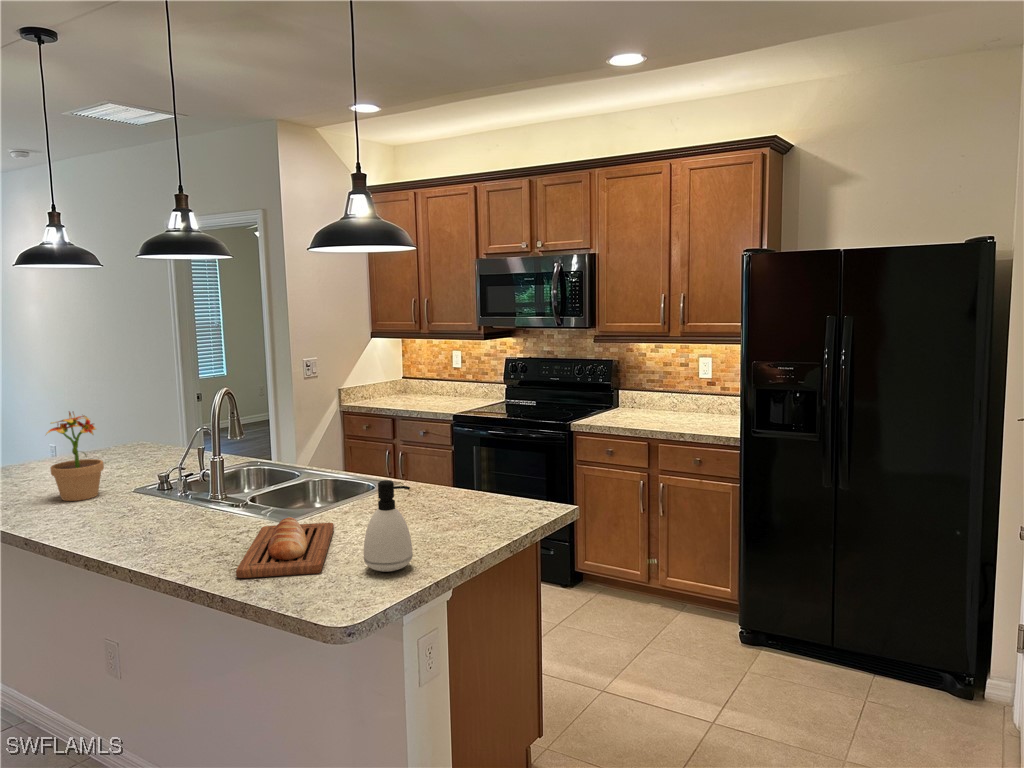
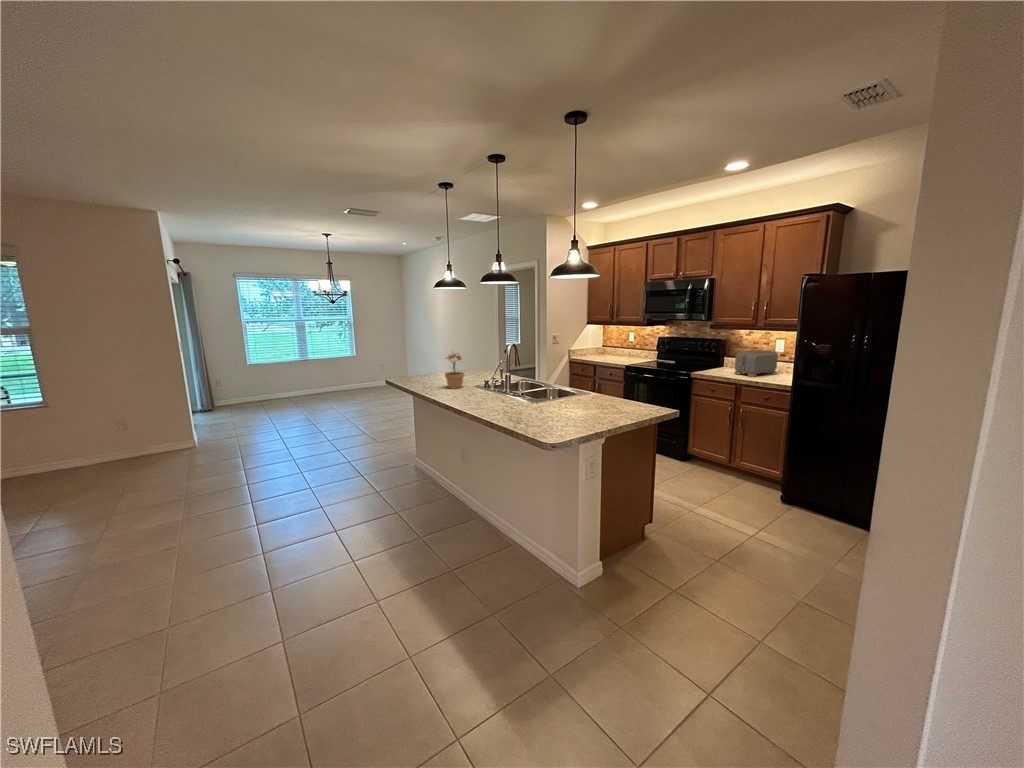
toaster: none [642,376,706,424] -> present [734,350,778,377]
soap dispenser: present [364,480,413,572] -> none [564,386,586,426]
bread loaf: present [236,517,334,578] -> none [512,401,555,423]

